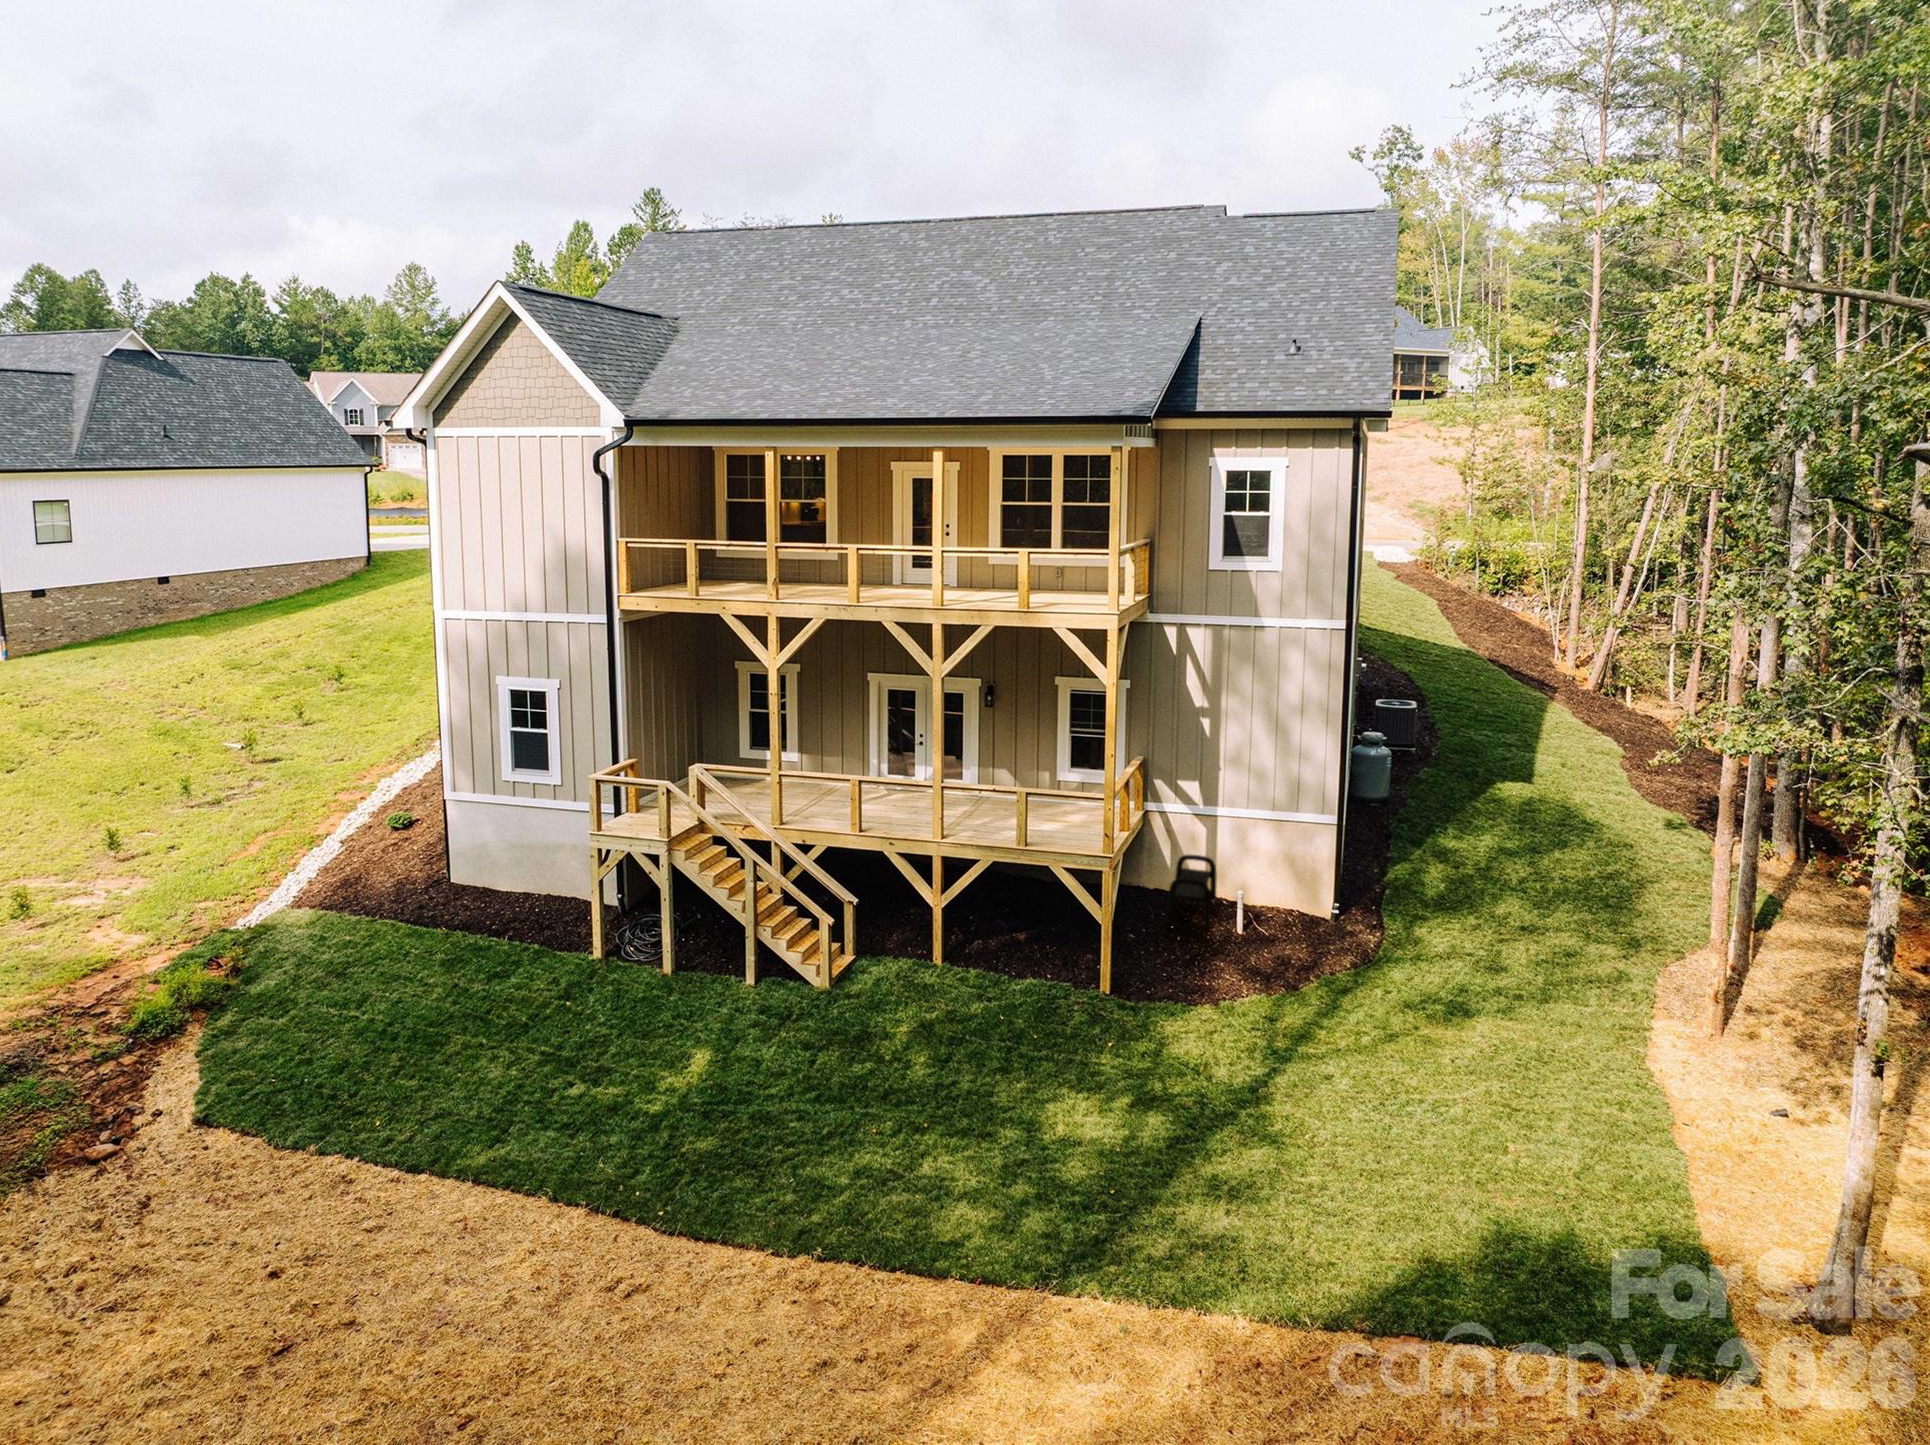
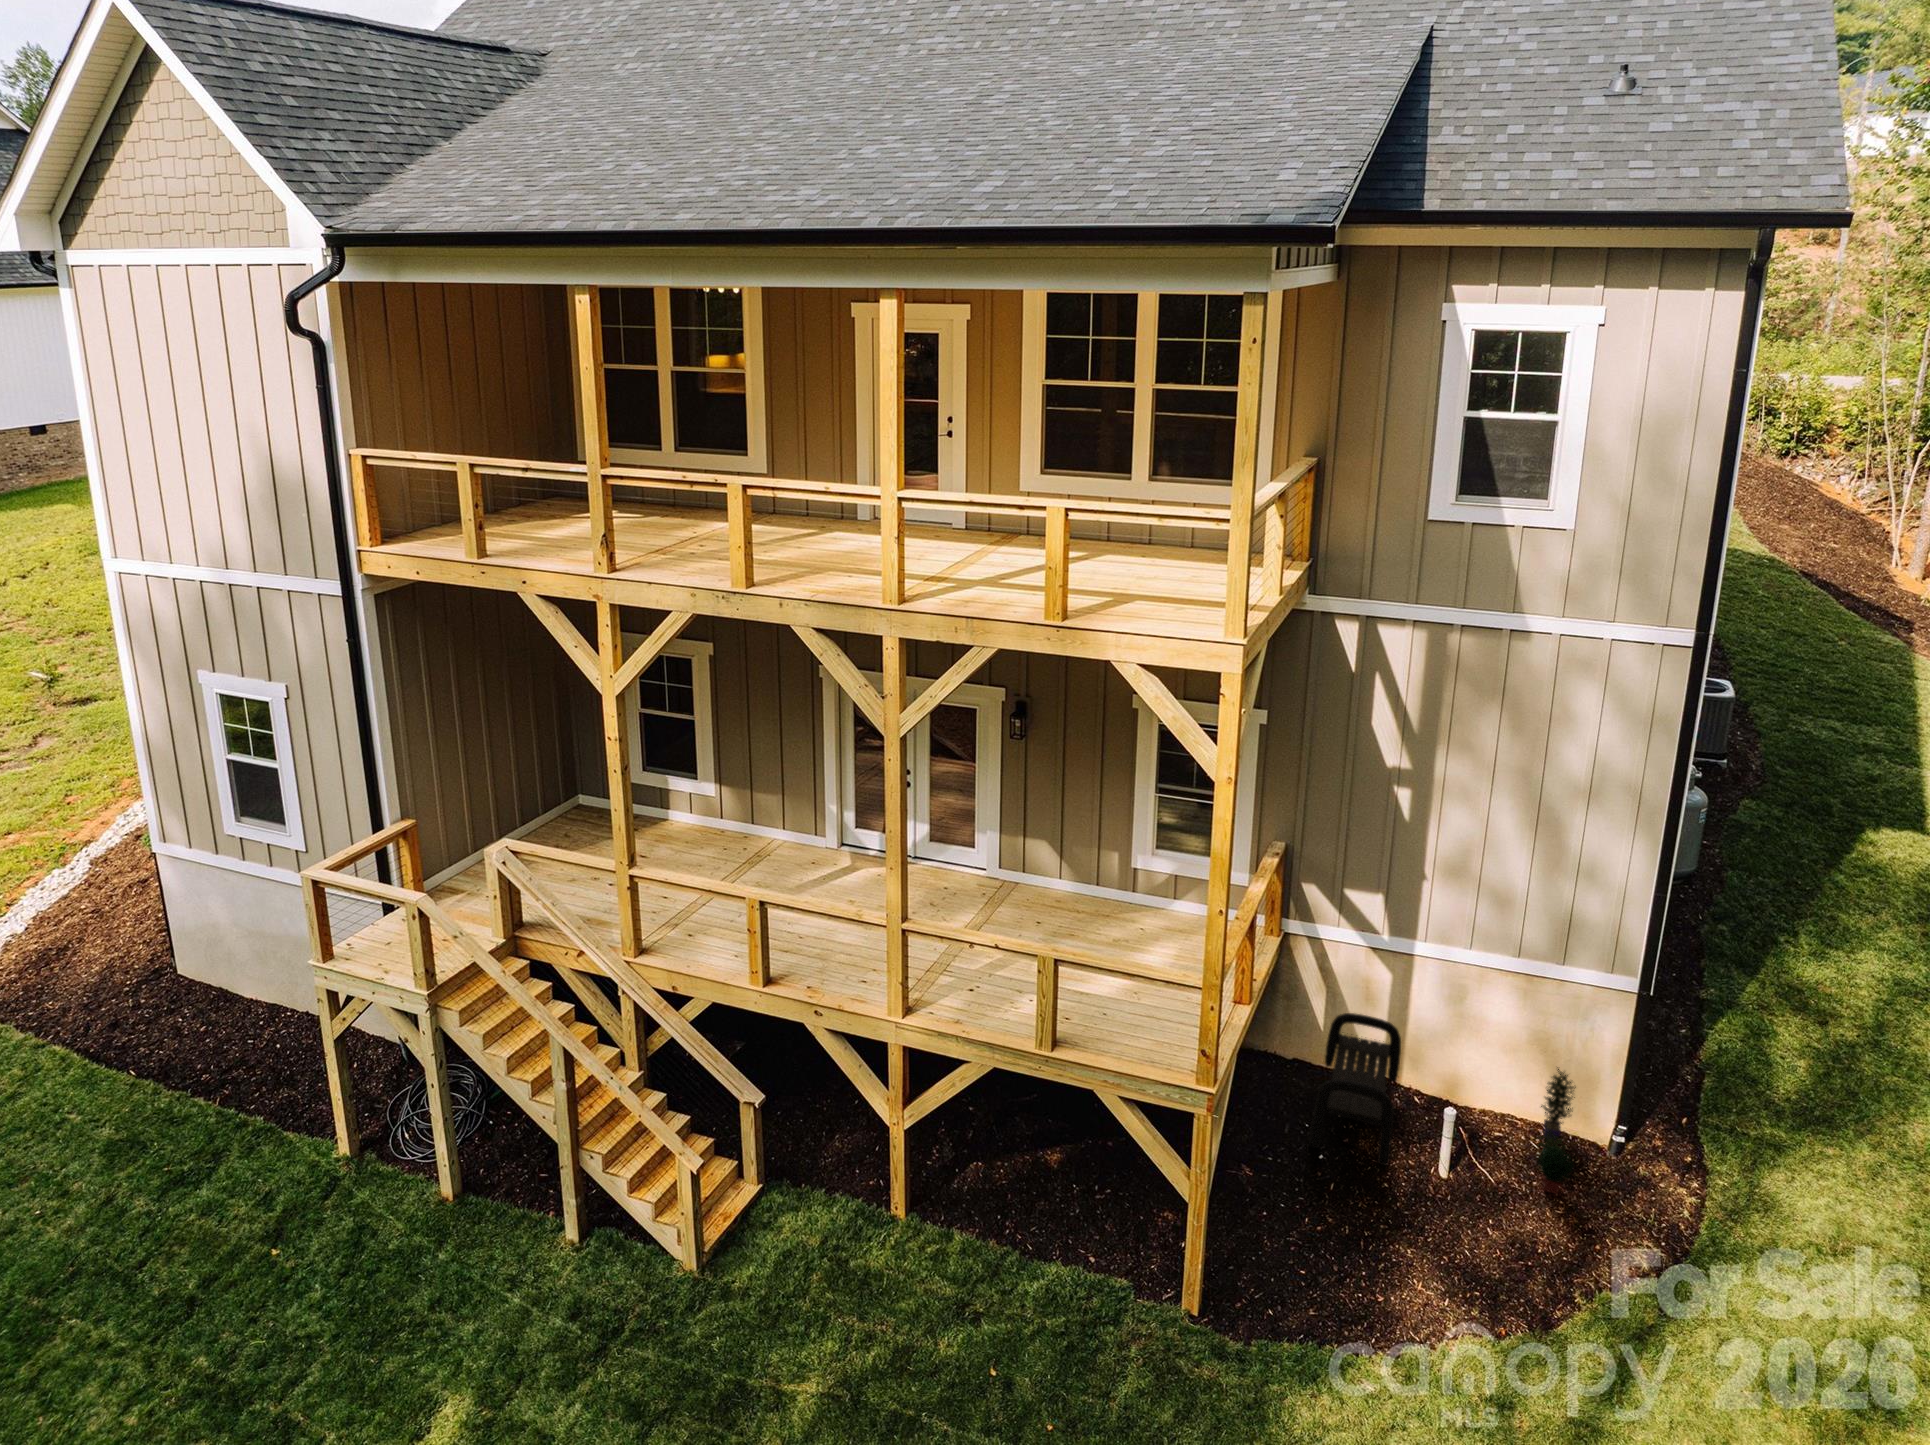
potted plant: none [1289,872,1311,936] -> present [1539,1067,1576,1194]

